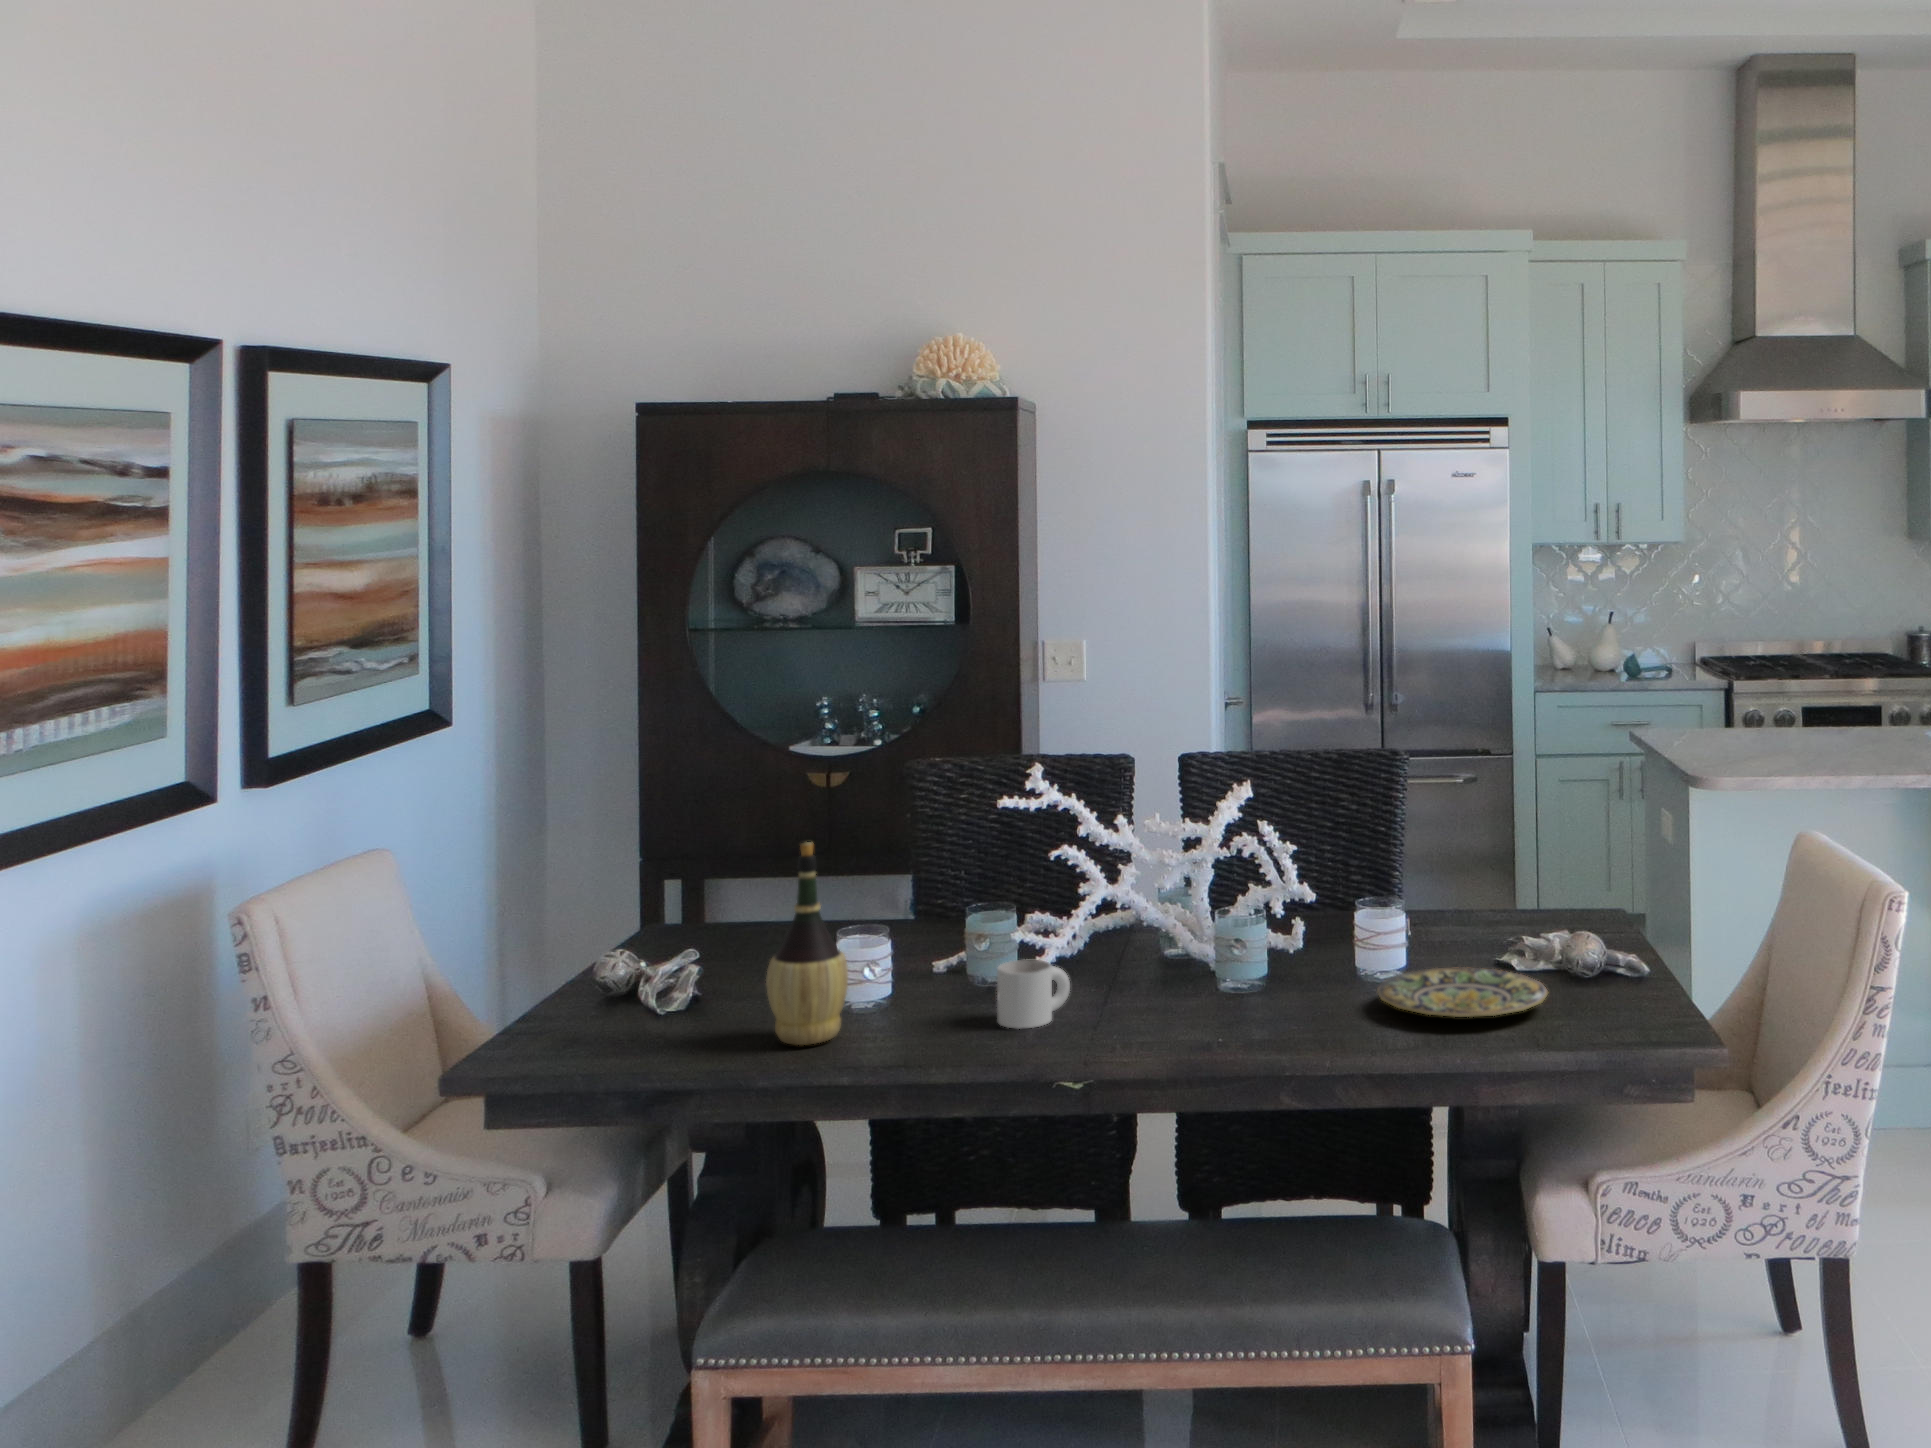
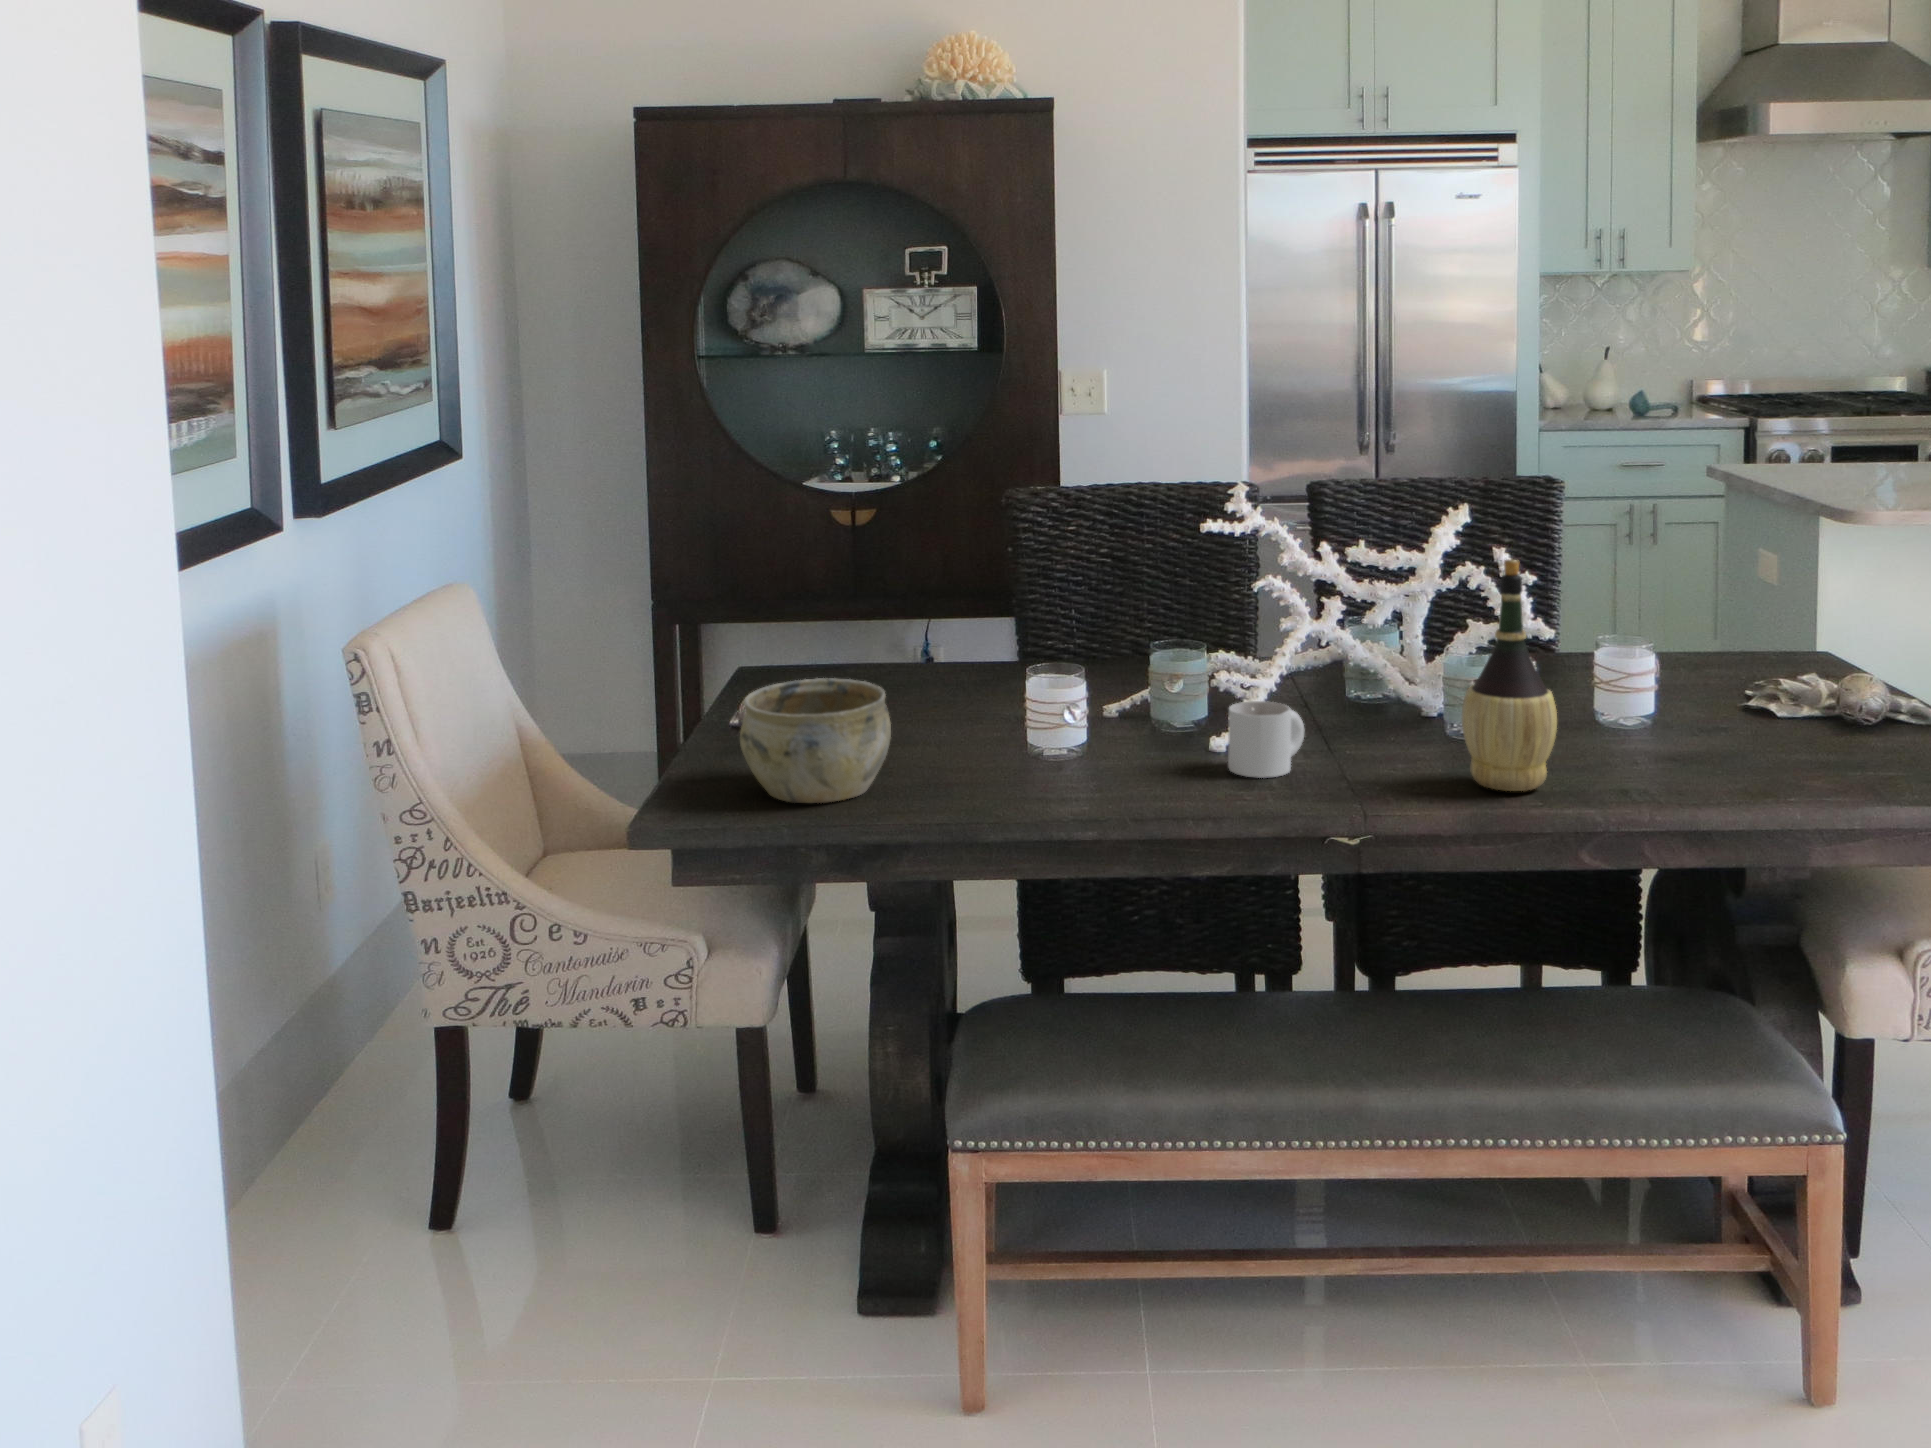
wine bottle: present [766,842,848,1045] -> present [1462,560,1557,791]
ceramic bowl: none [555,940,695,1054] -> present [740,678,891,803]
plate: present [1377,967,1548,1017] -> none [1658,713,1868,767]

